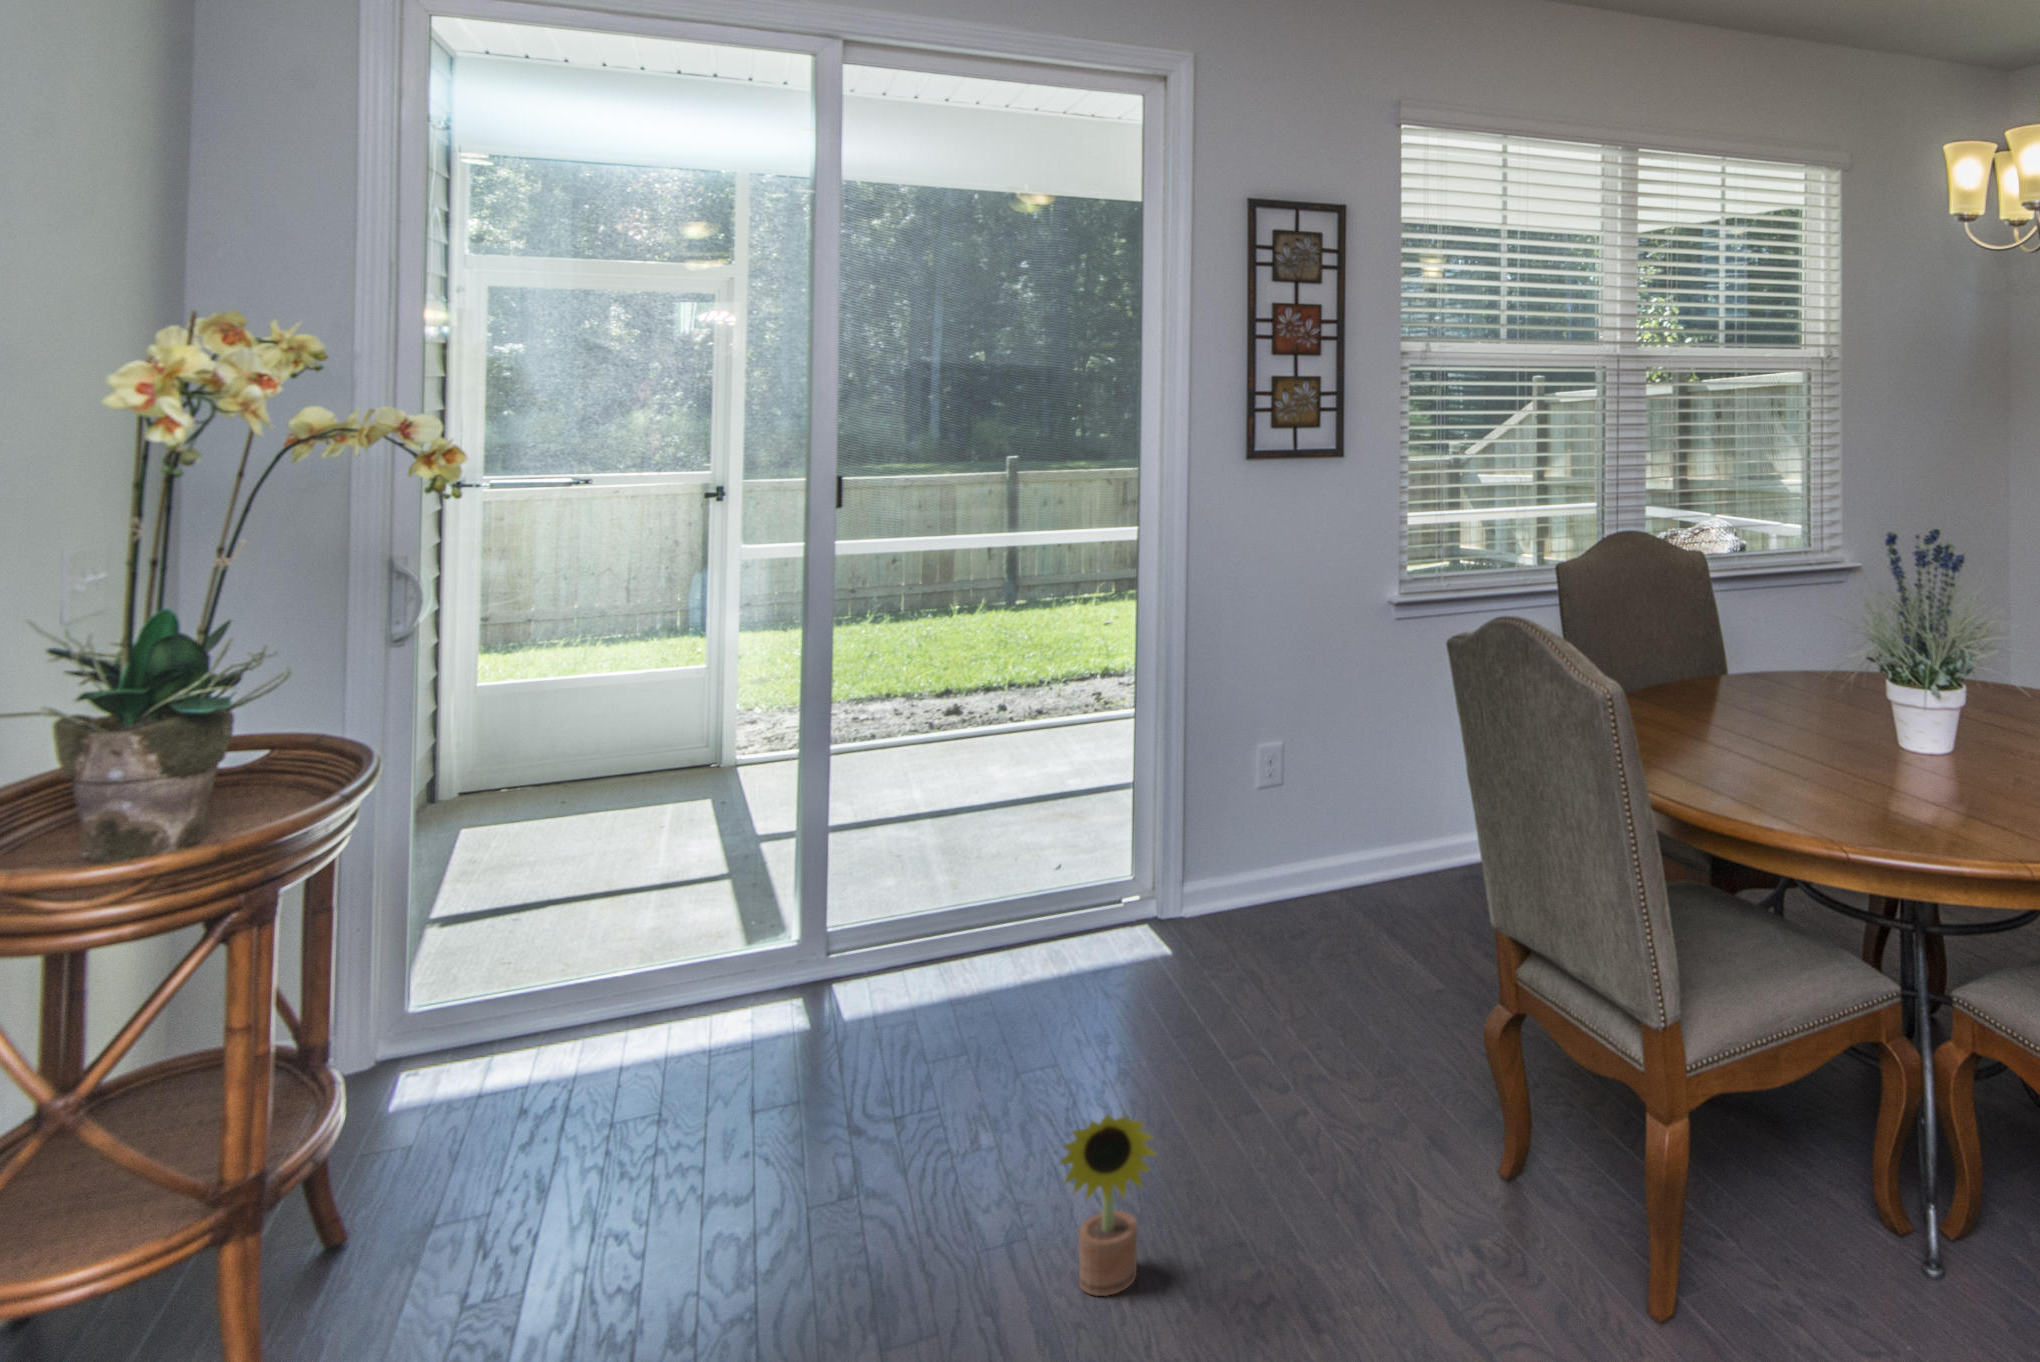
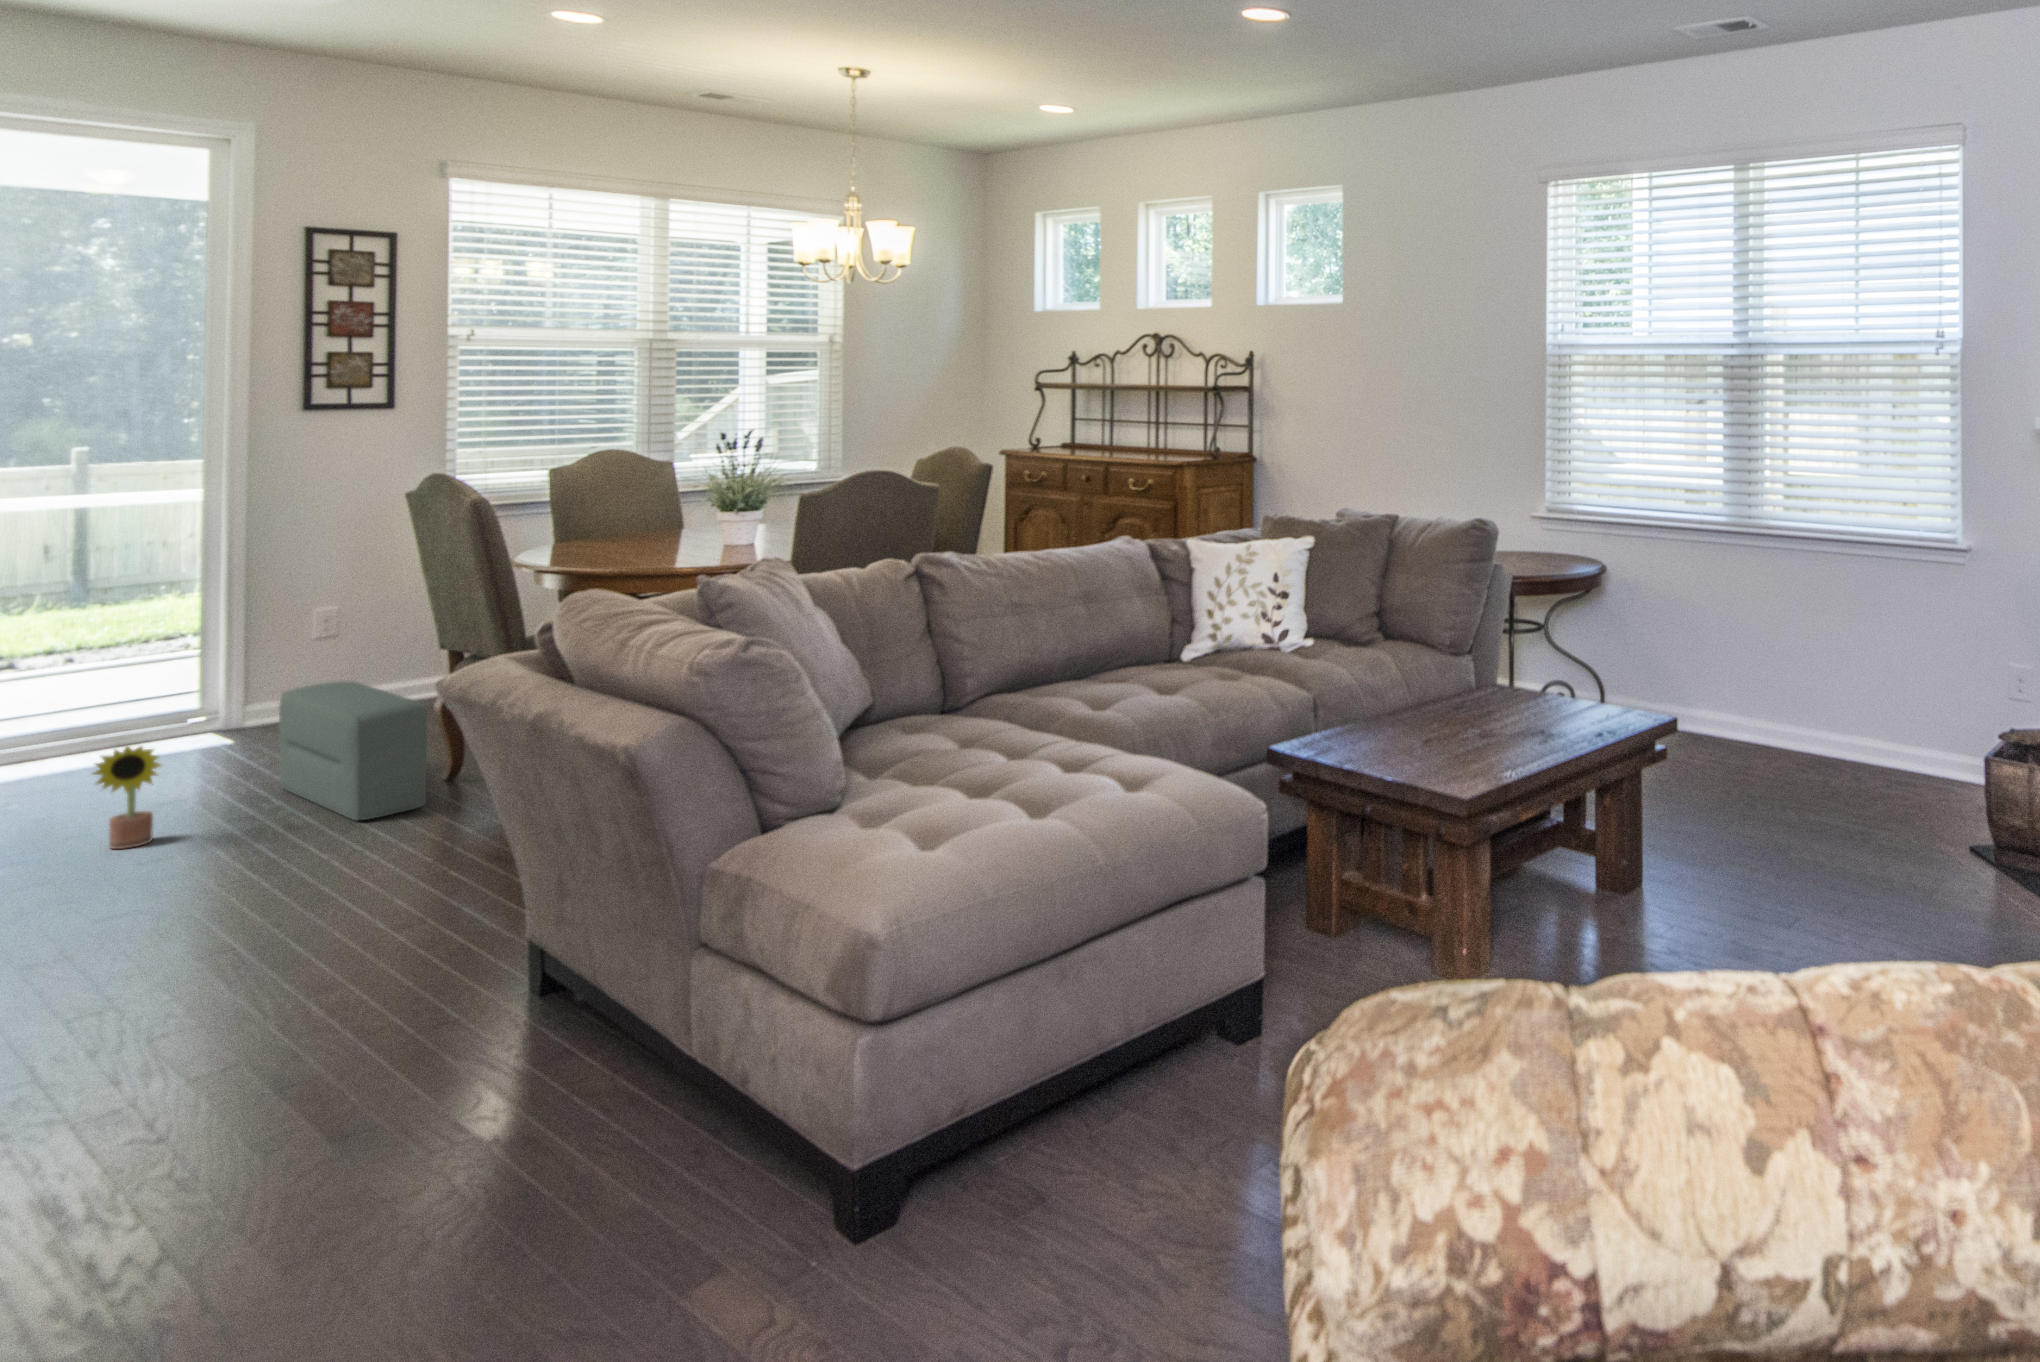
pouf: none [1276,943,1536,1296] -> present [279,681,427,820]

